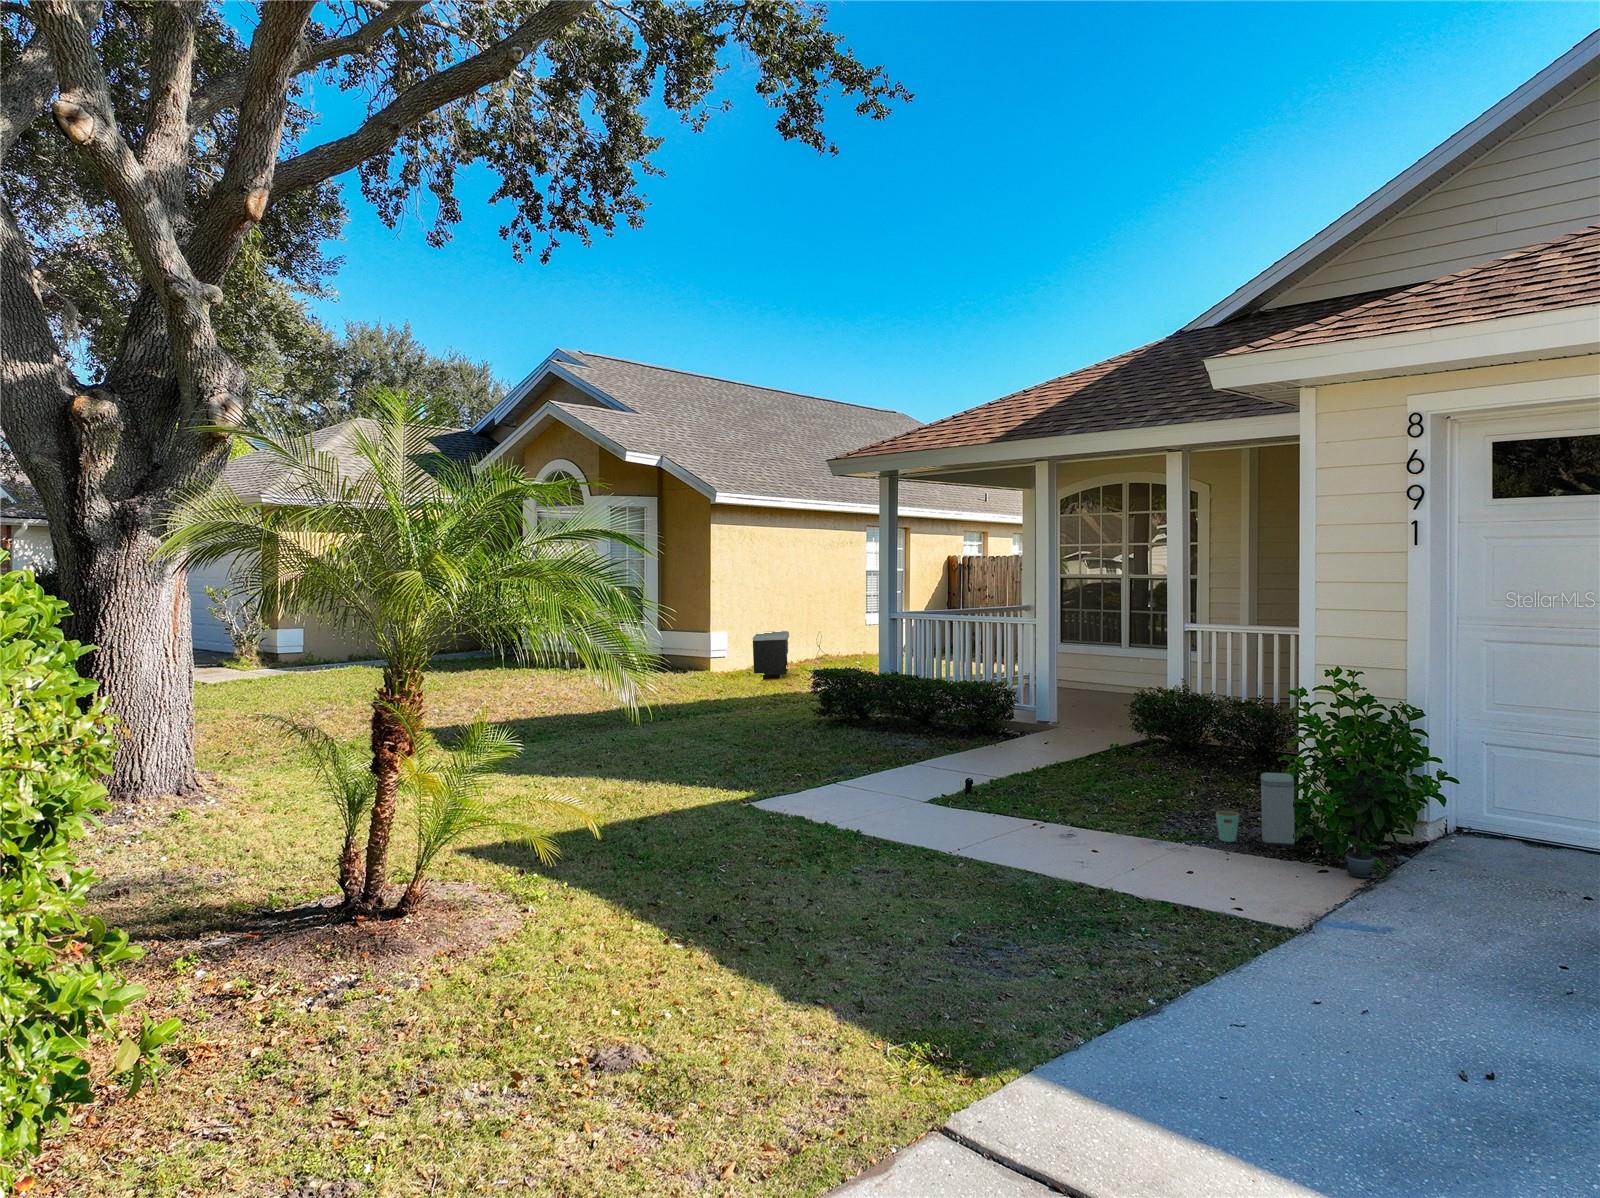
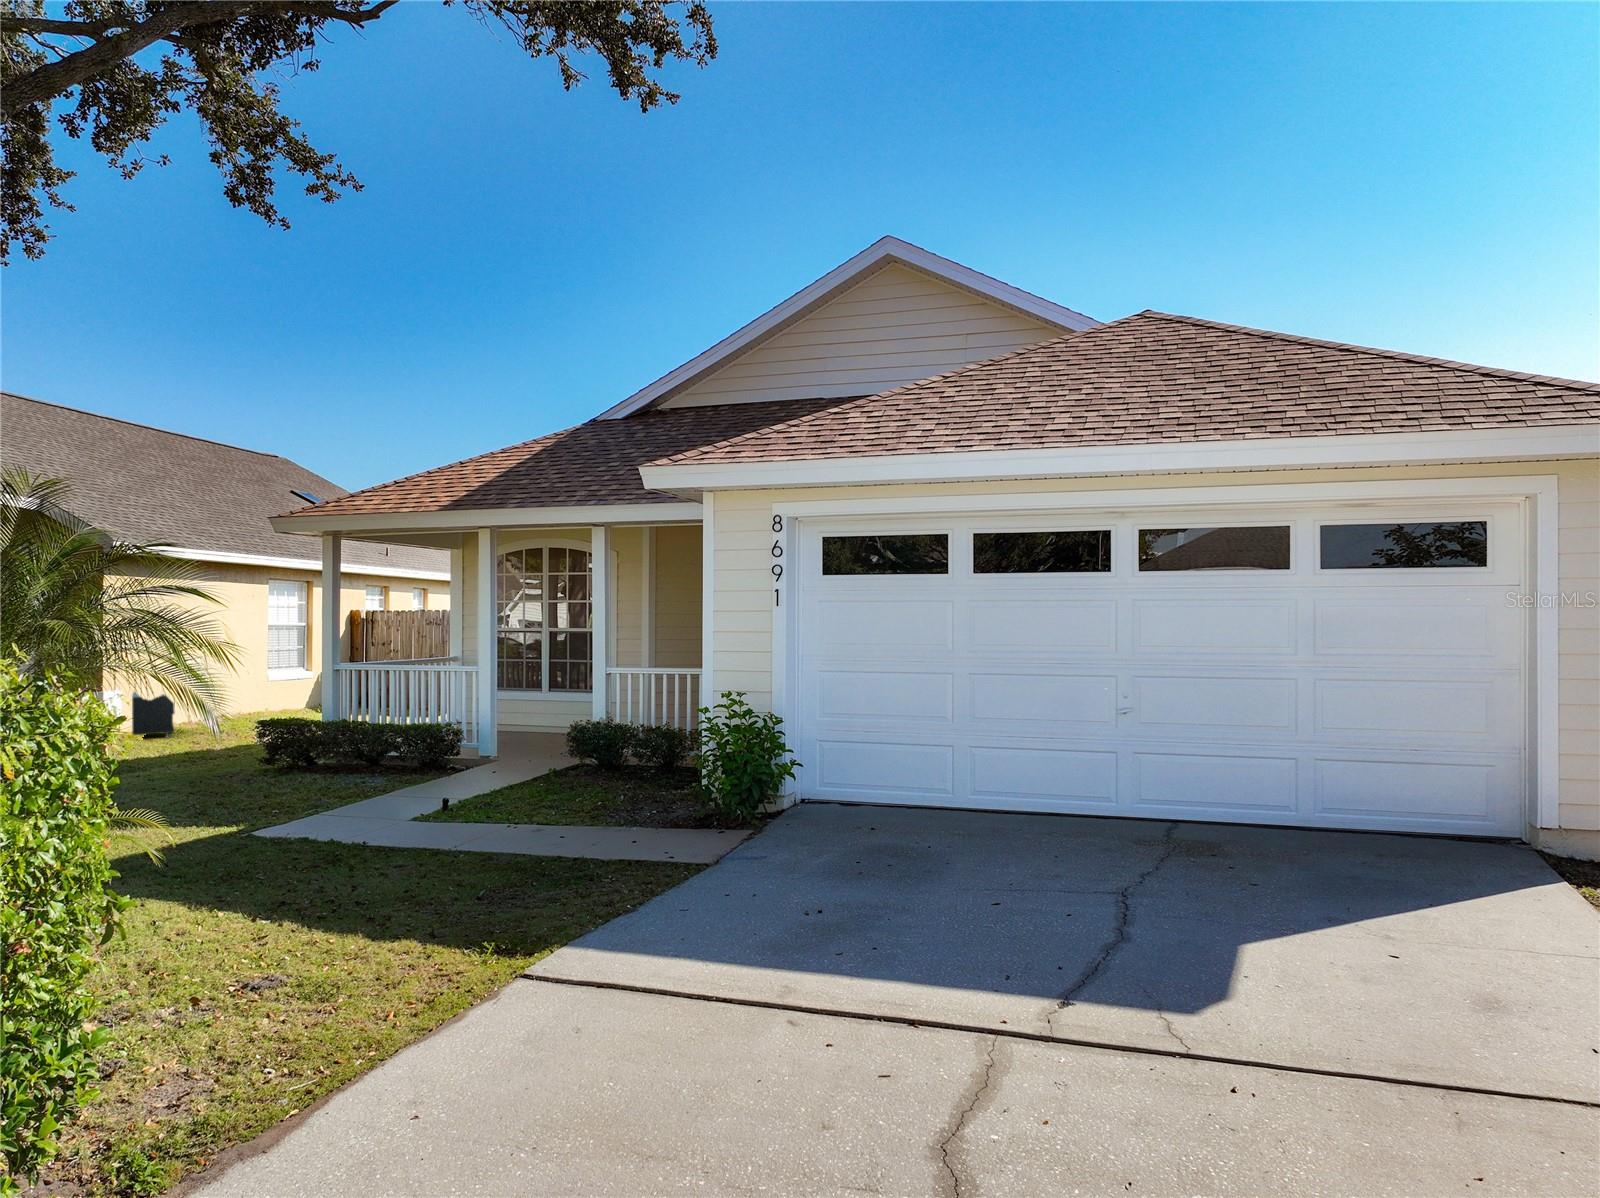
potted plant: present [1337,768,1387,878] -> none [733,757,767,835]
trash can: present [1216,773,1295,846] -> none [648,770,702,825]

